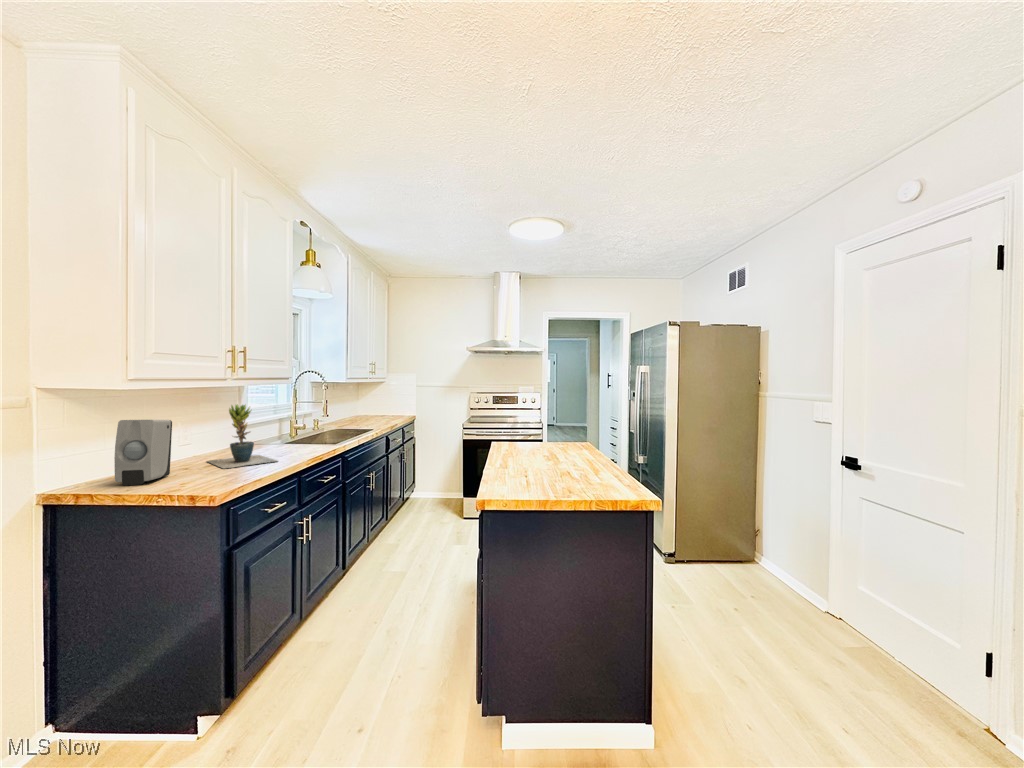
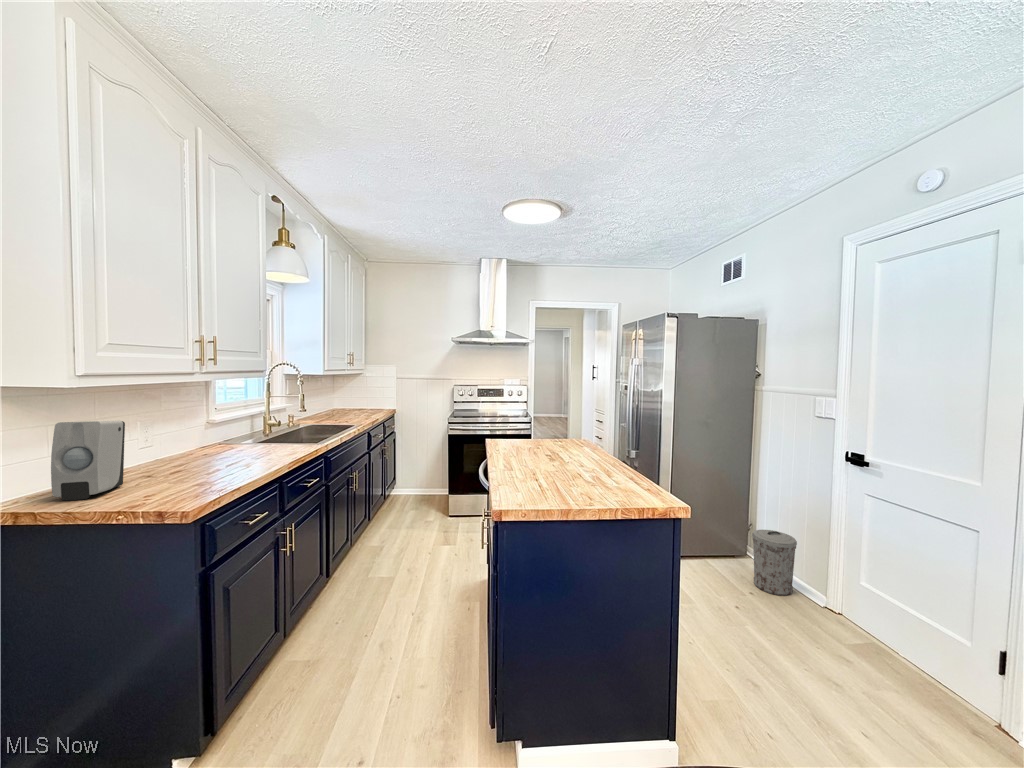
potted plant: present [207,404,276,468] -> none [168,400,255,475]
trash can: none [754,535,799,601] -> present [752,530,797,595]

